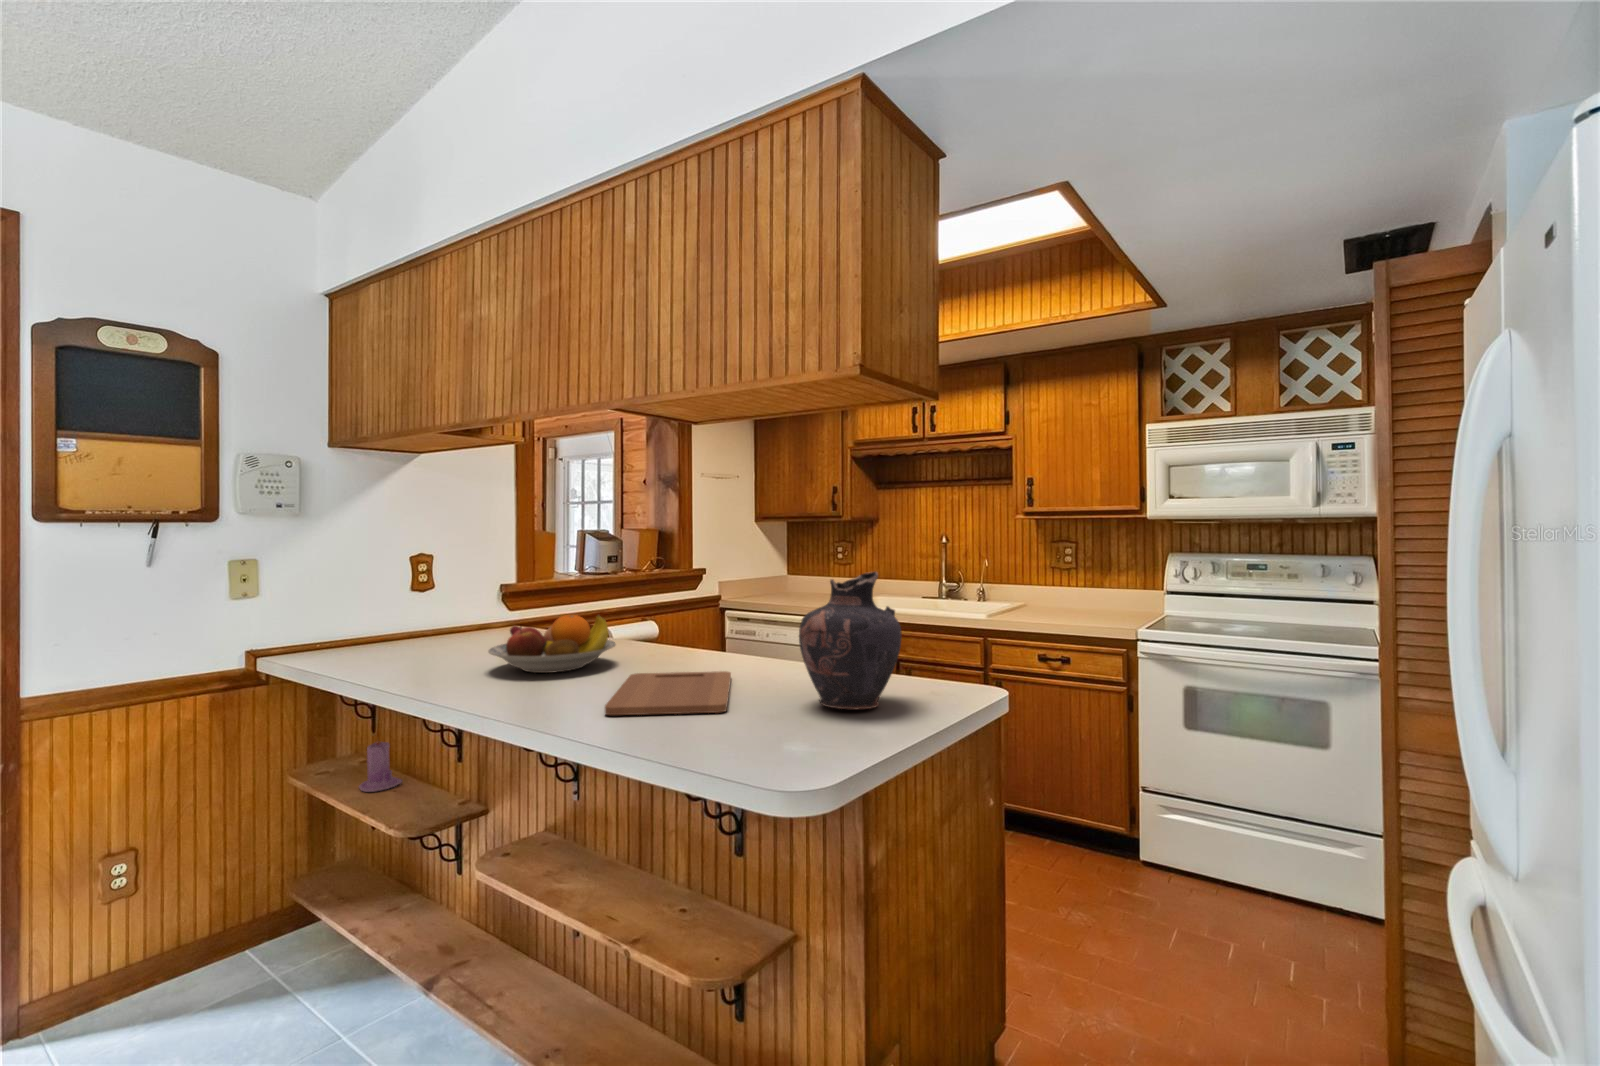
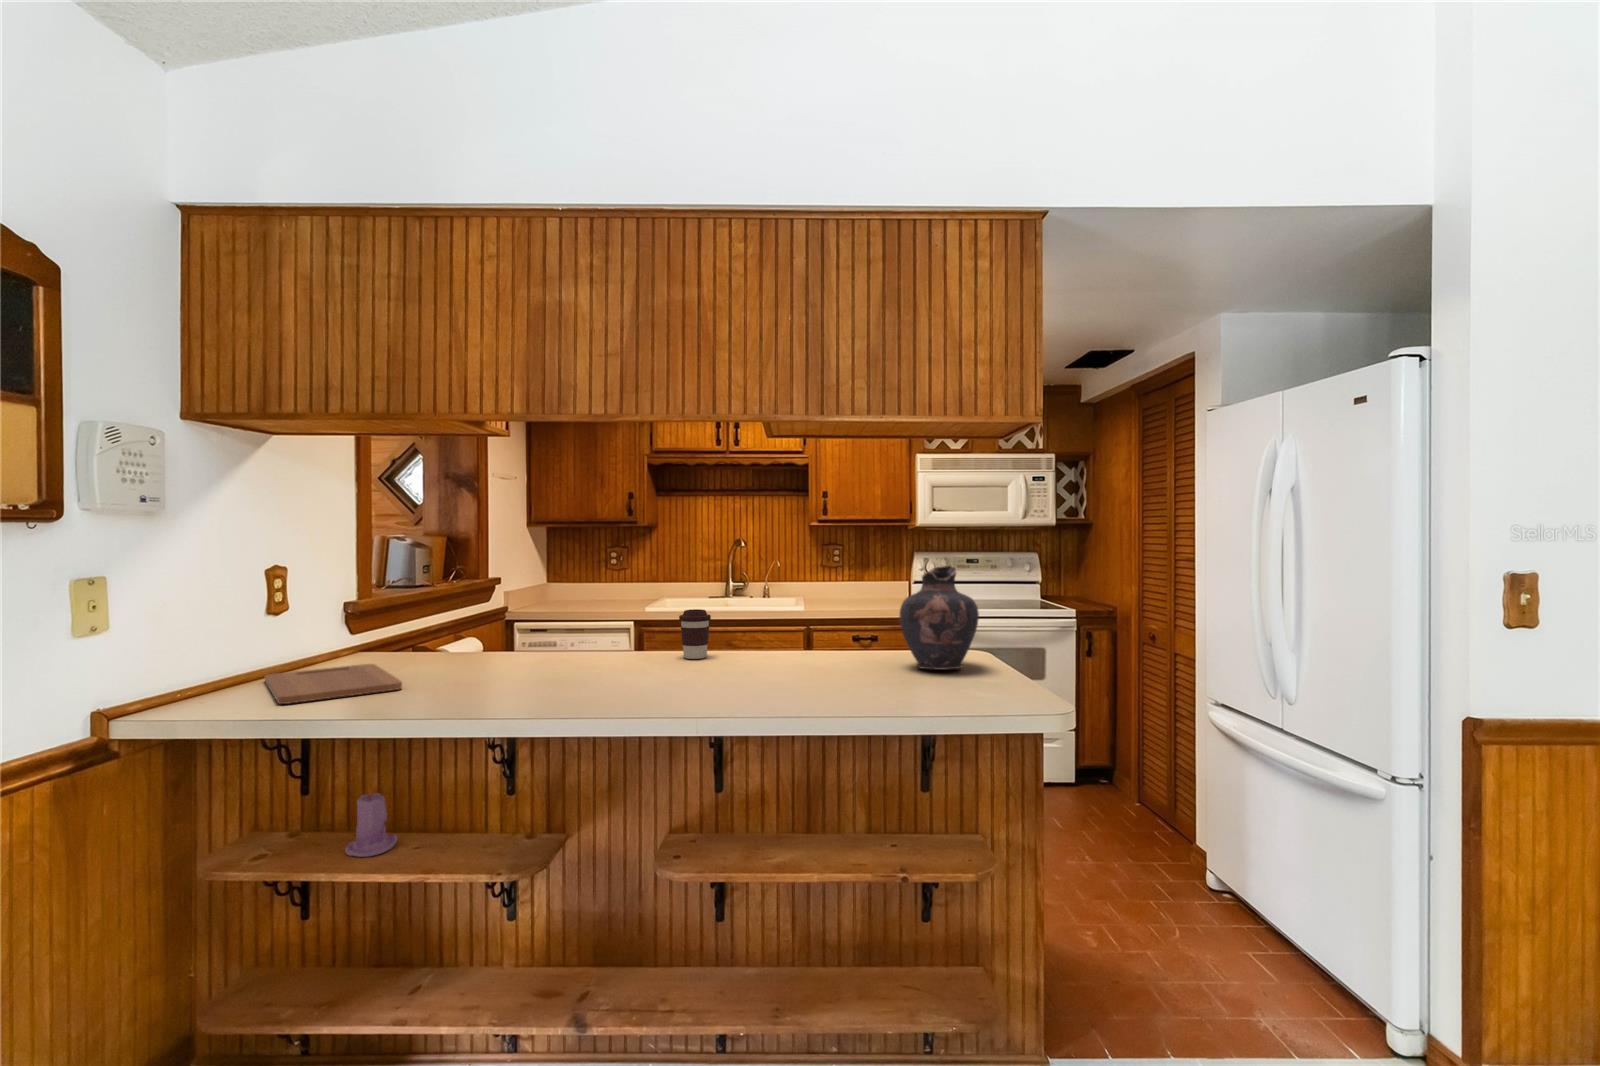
coffee cup: none [660,609,693,661] -> present [679,609,711,659]
fruit bowl: present [488,615,616,673] -> none [539,620,668,681]
cutting board: present [605,671,731,715] -> present [265,664,402,704]

